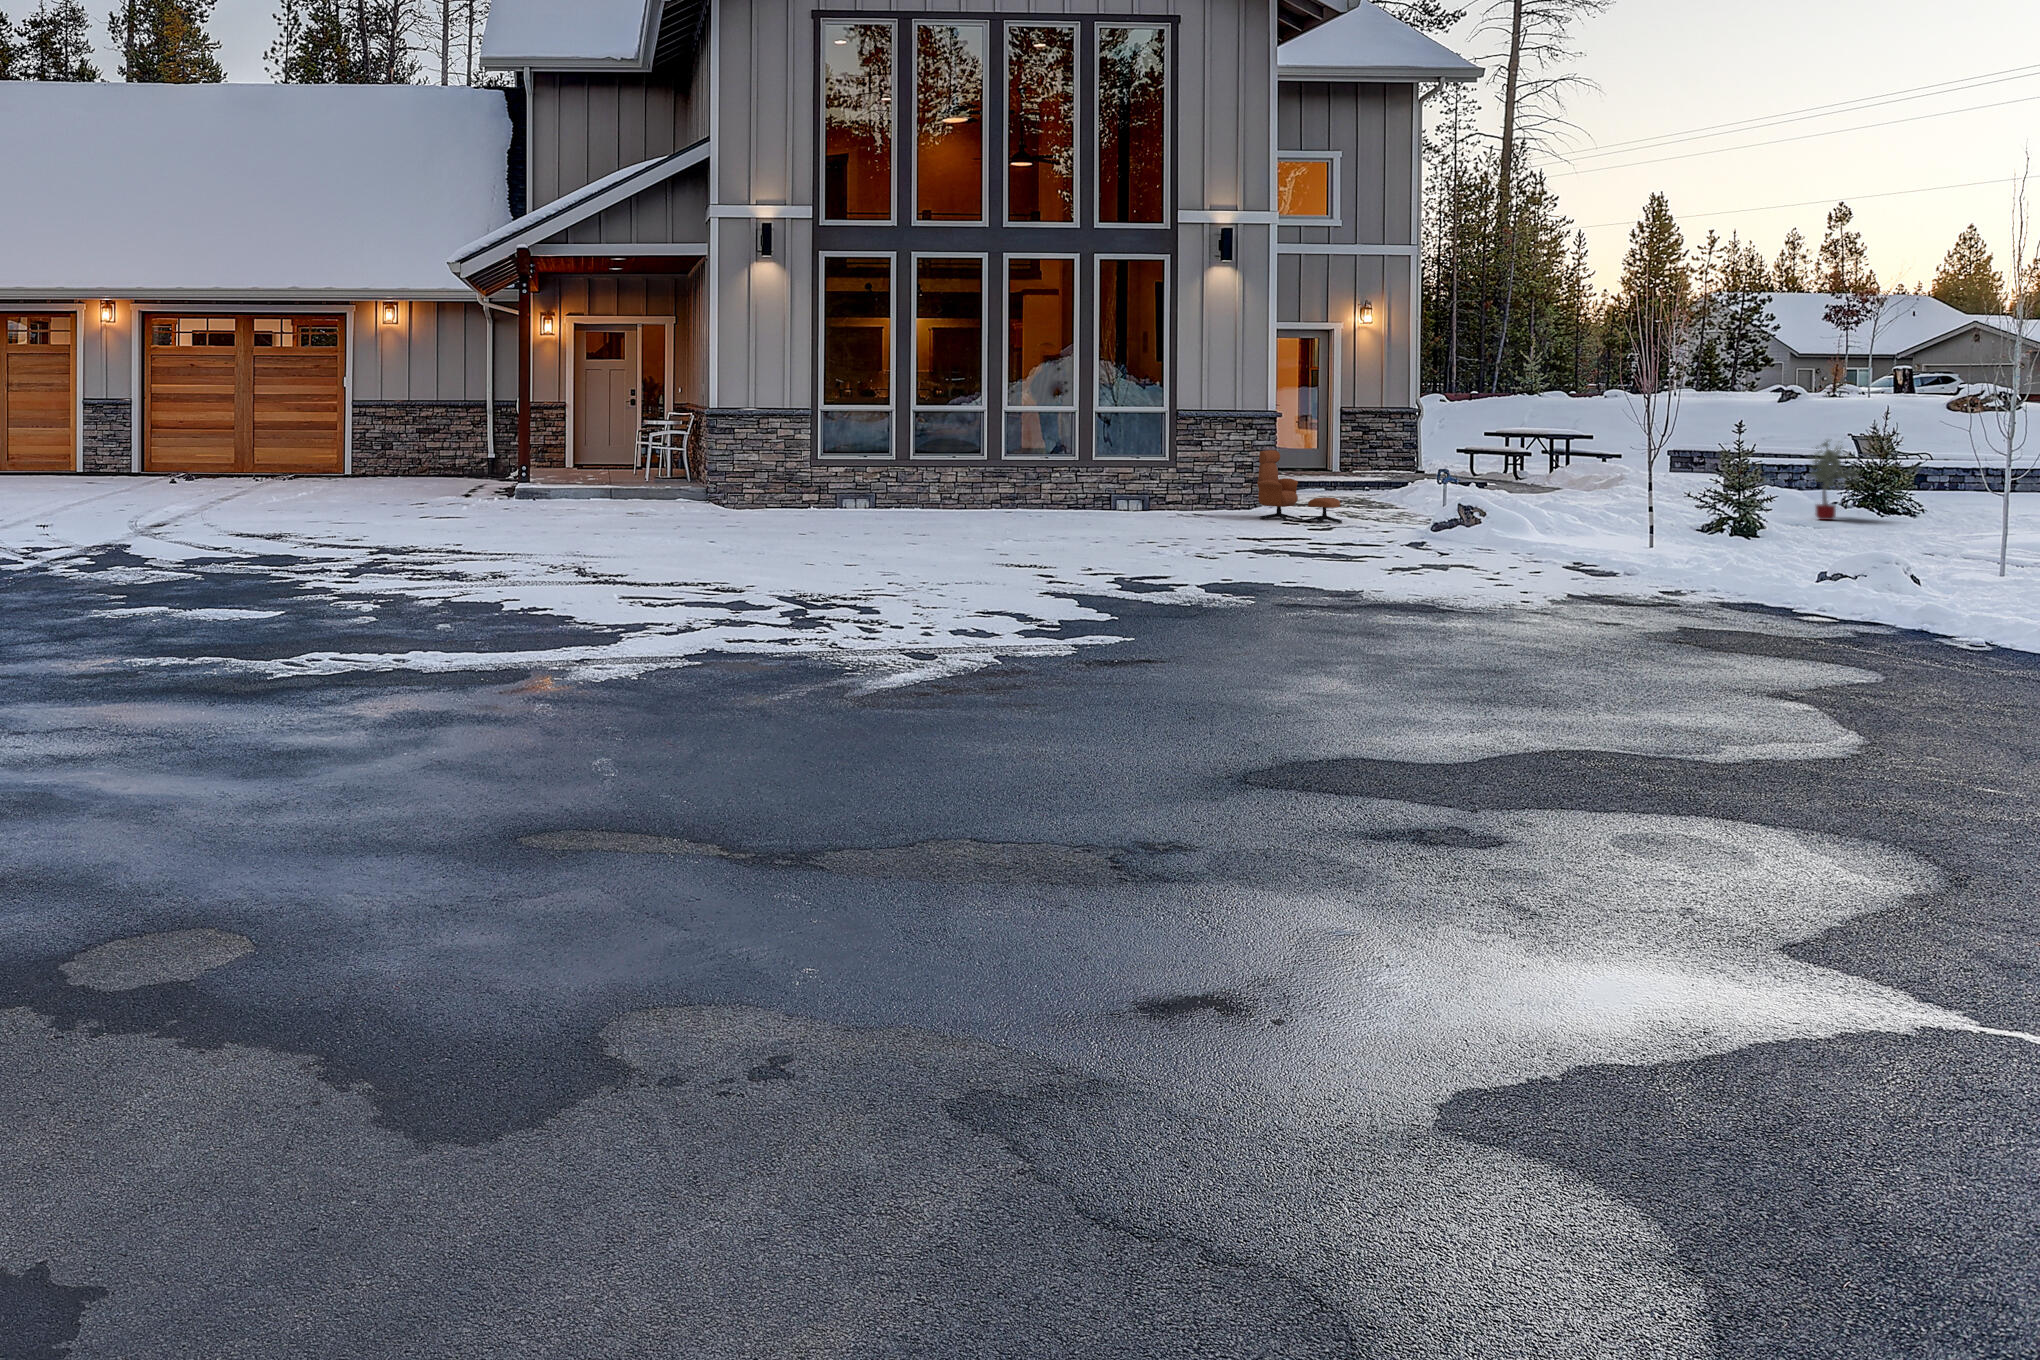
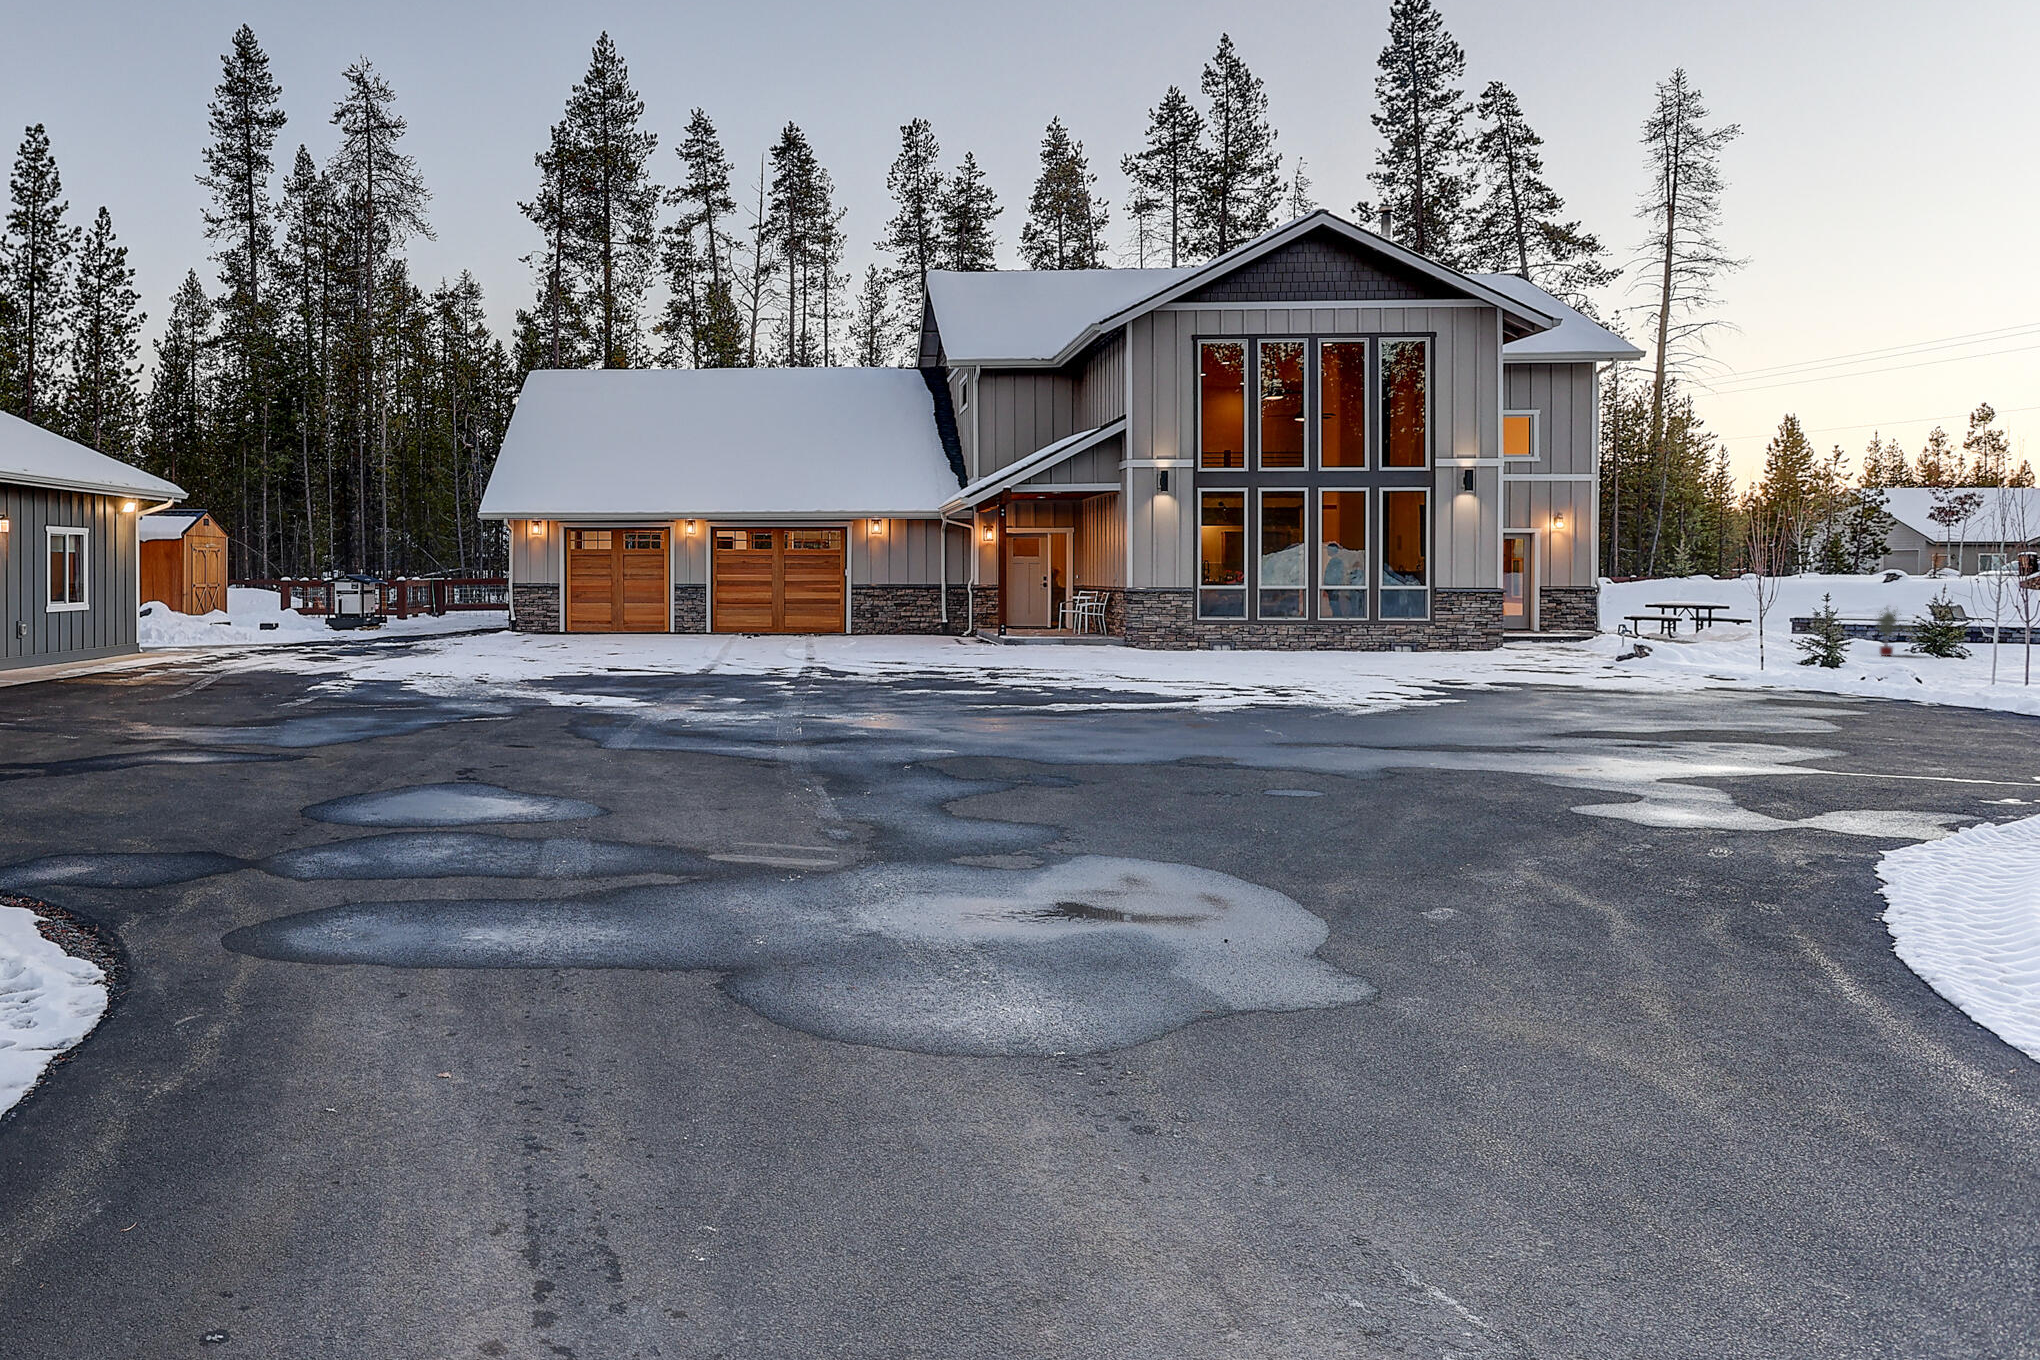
lounge chair: present [1257,450,1342,523] -> none [1493,613,1552,659]

